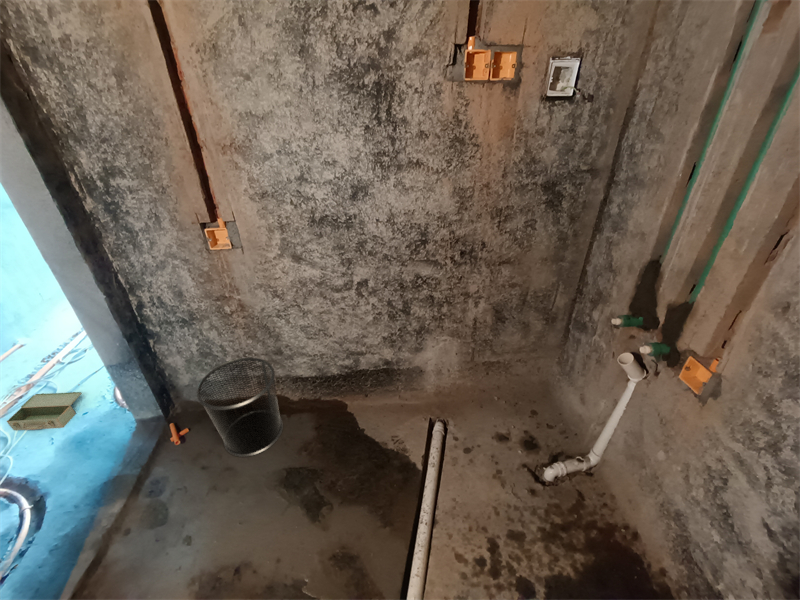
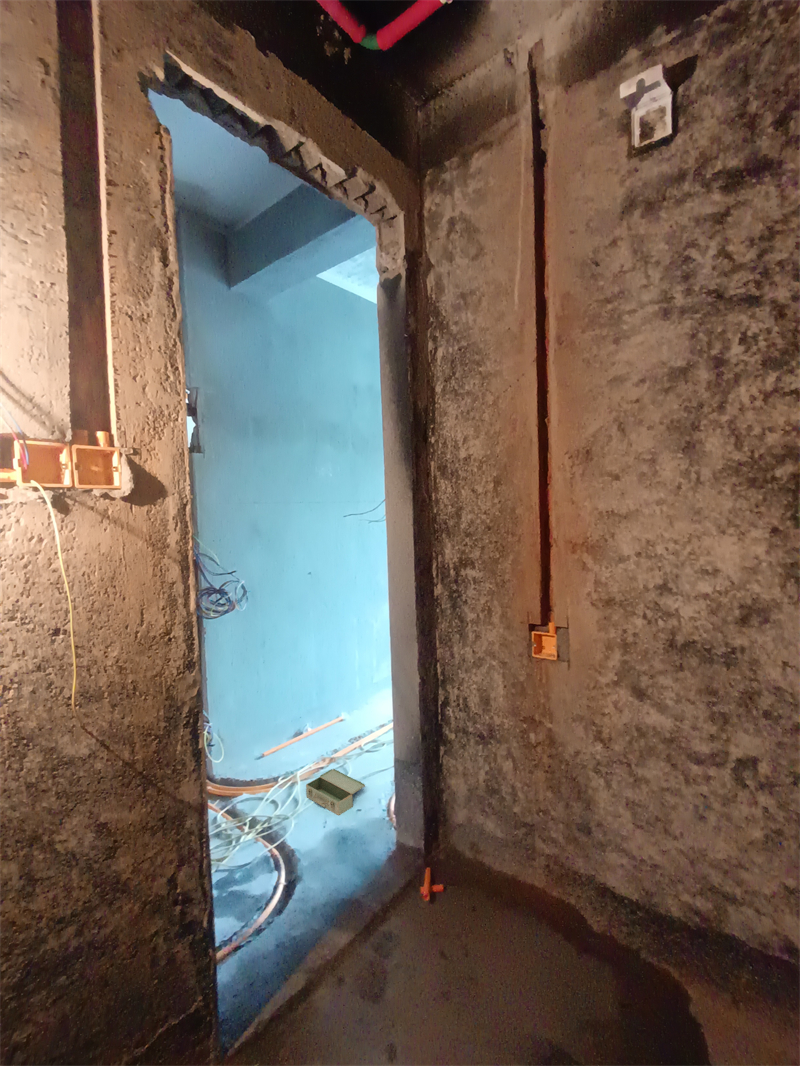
waste bin: present [197,358,283,457] -> none [468,810,573,986]

